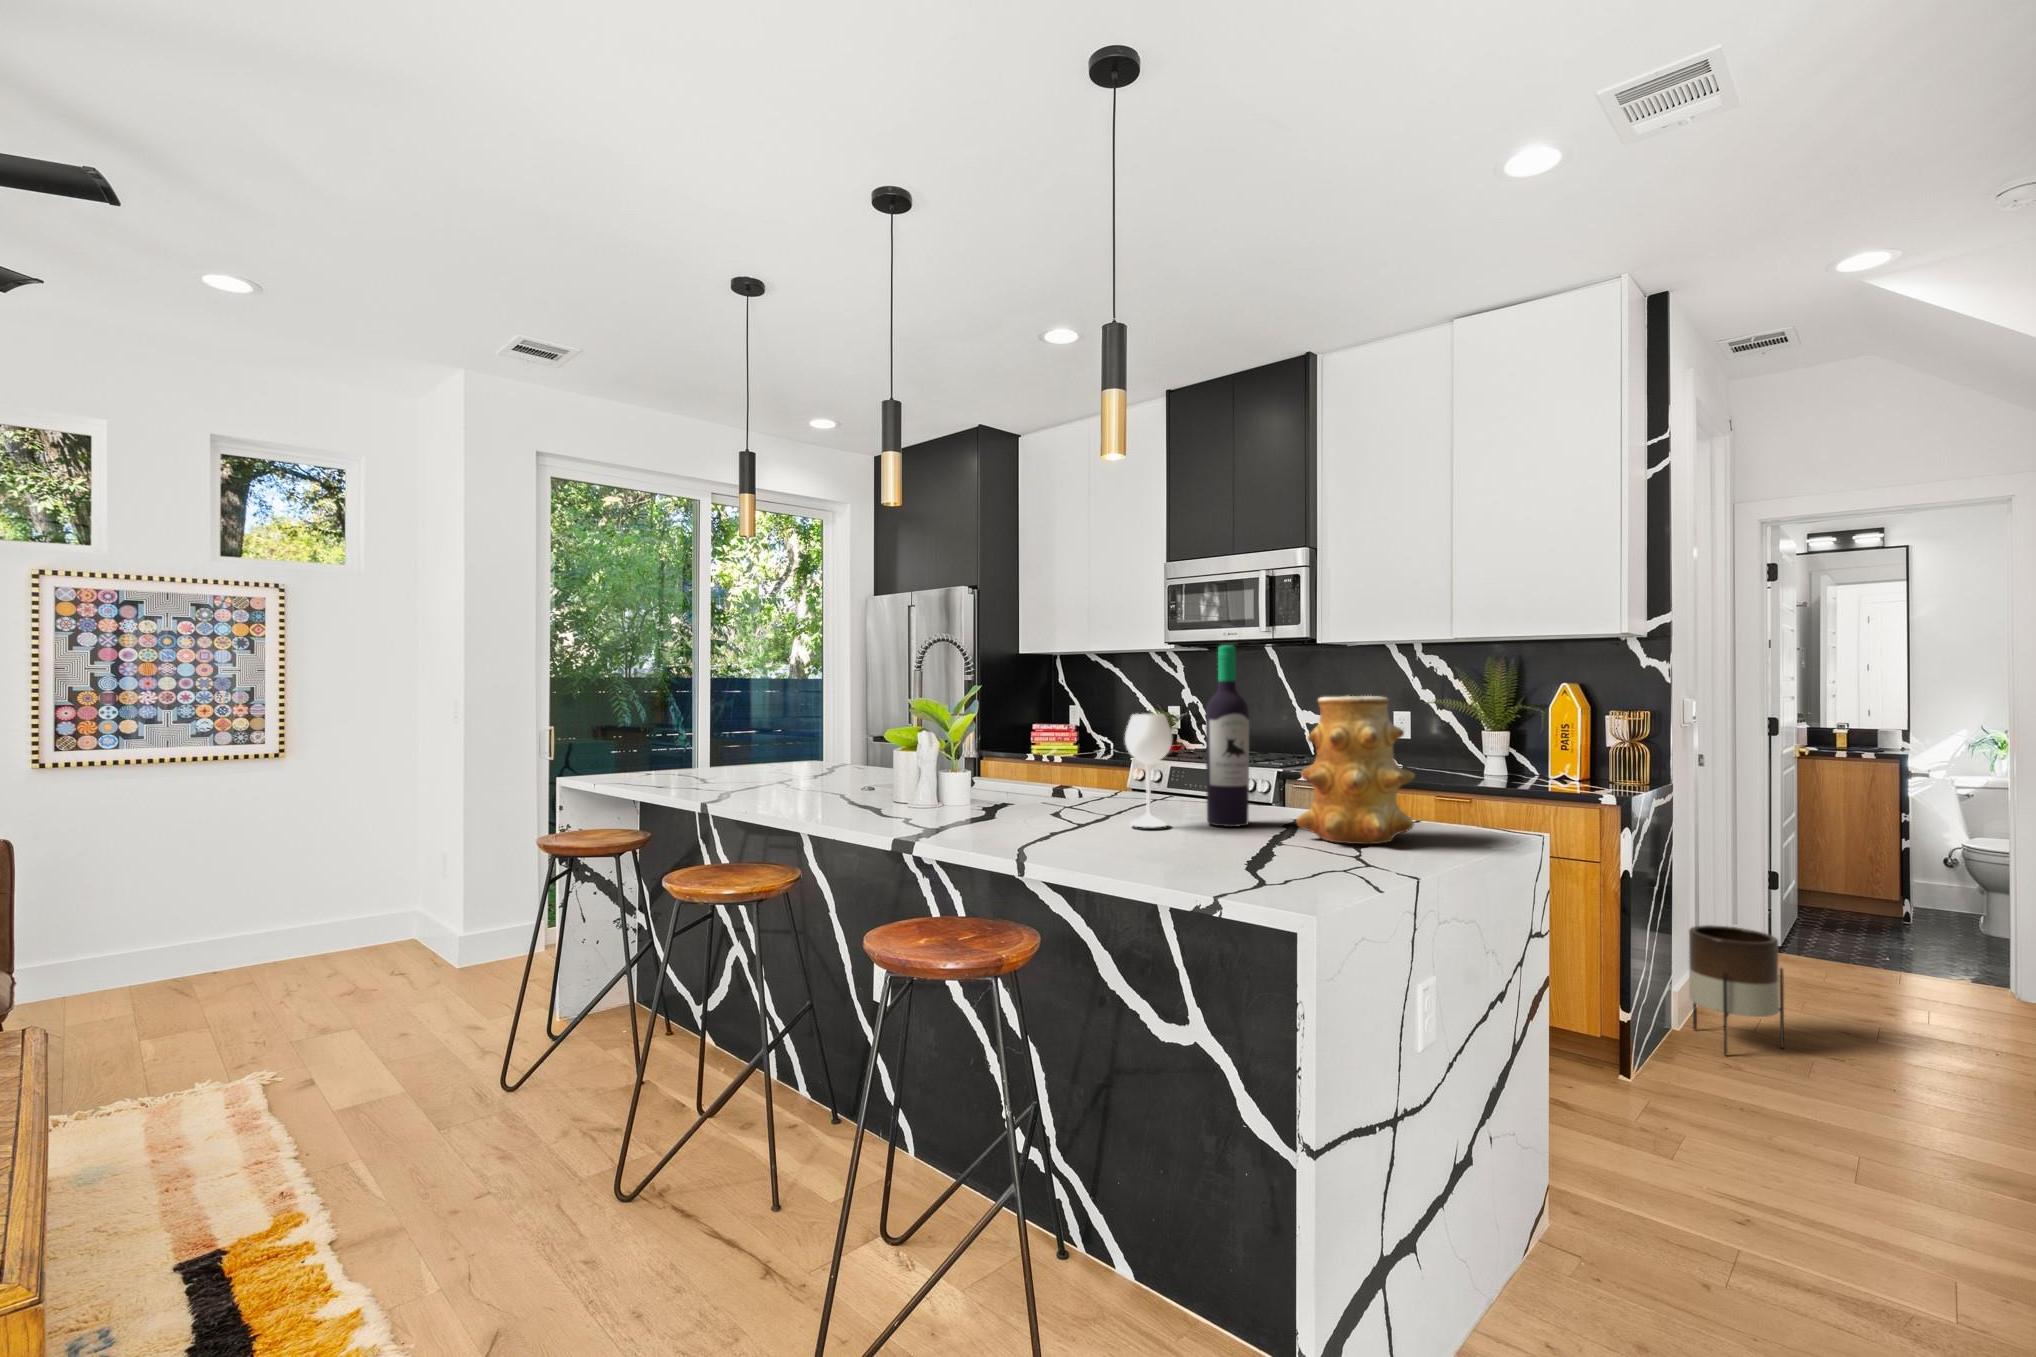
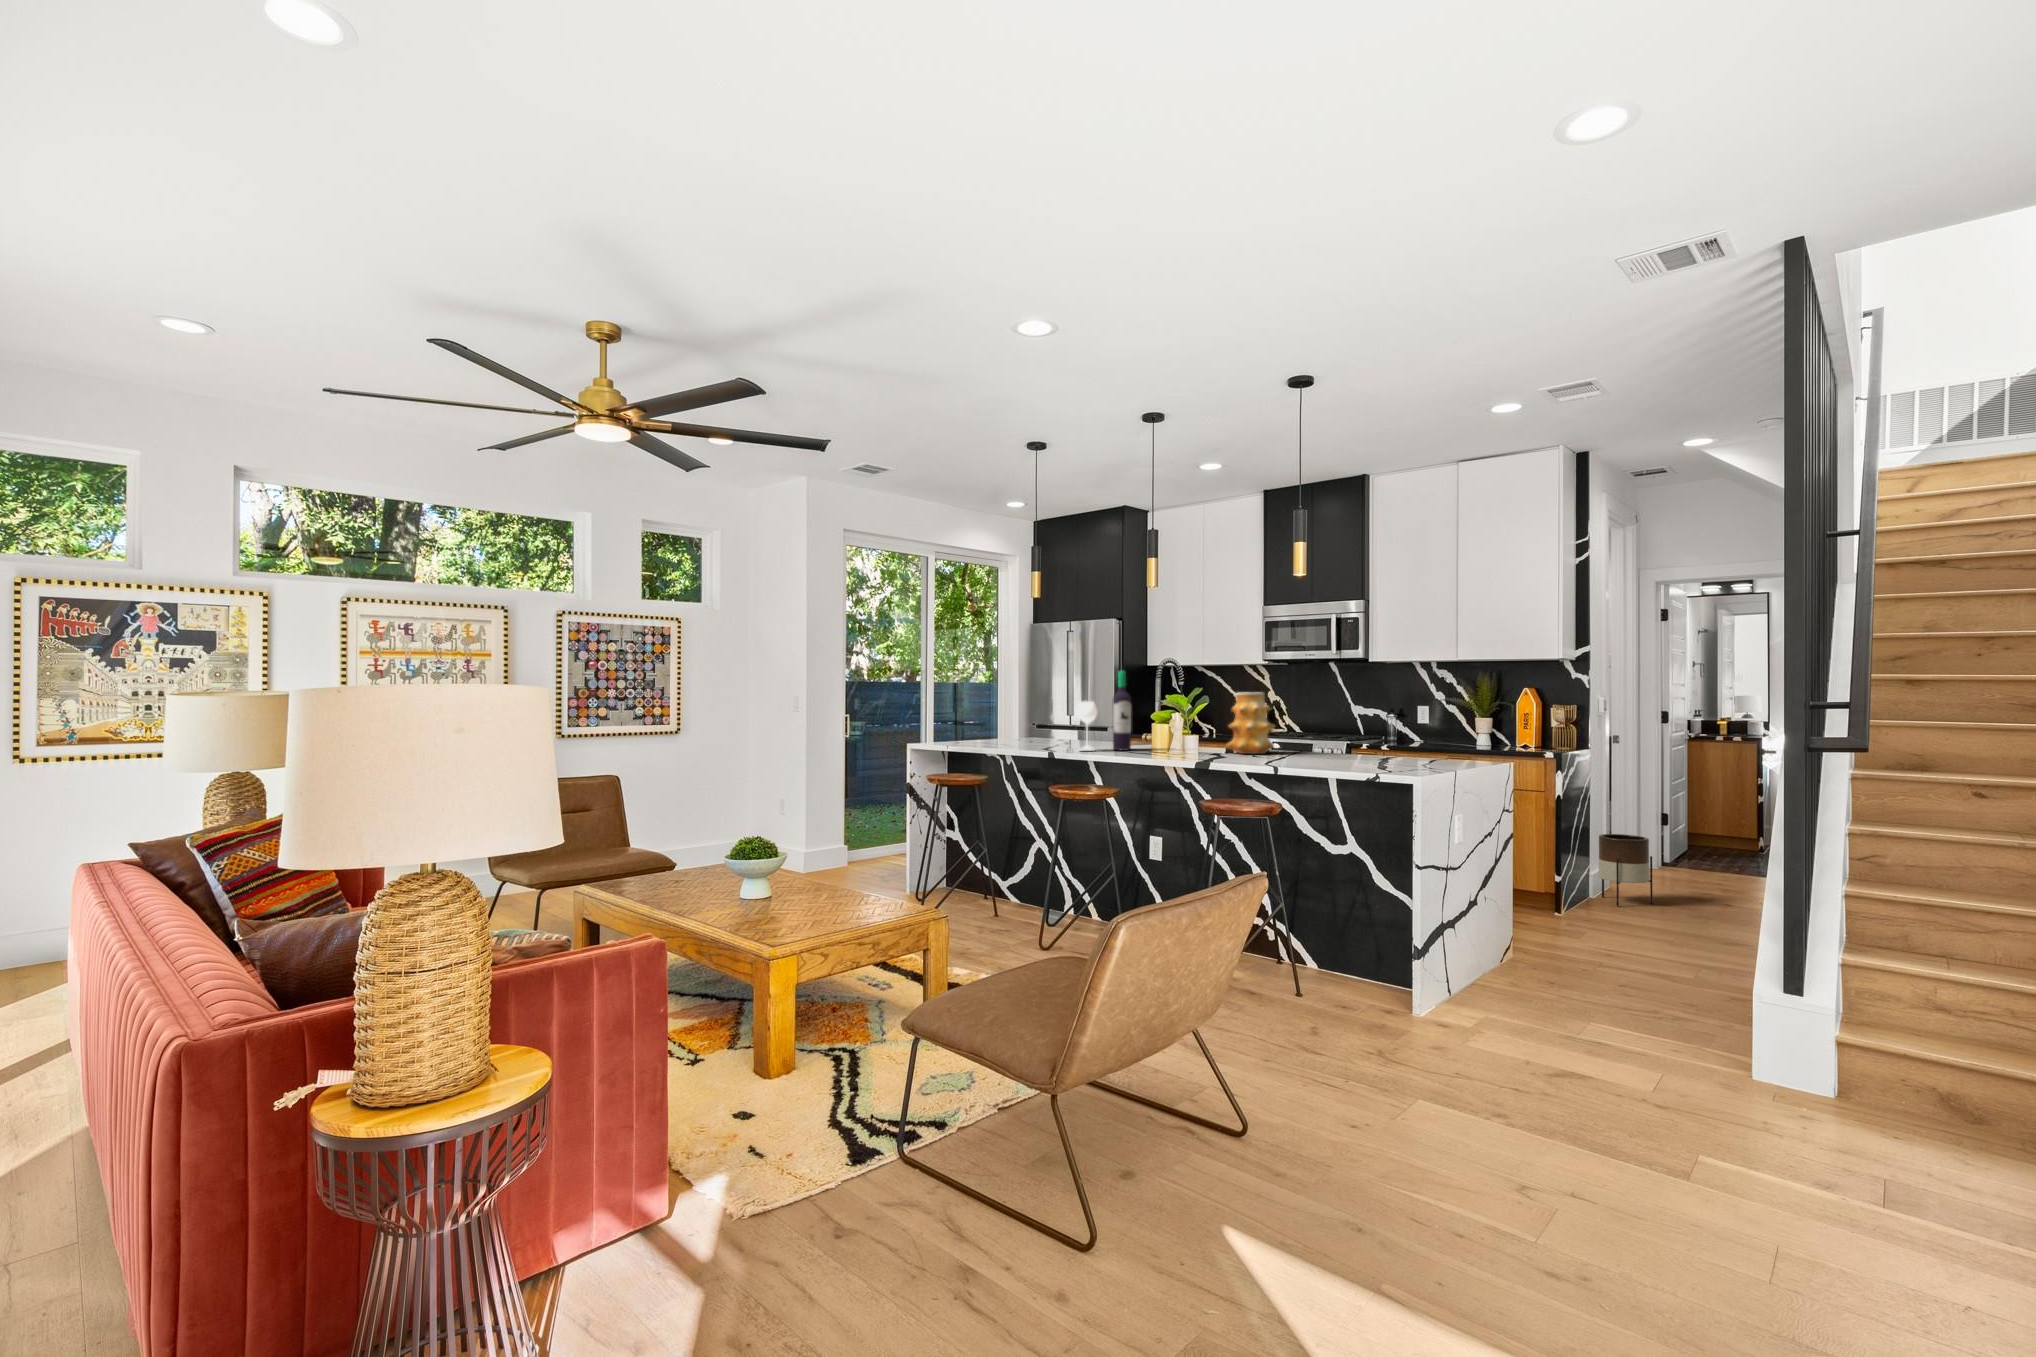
wine bottle: present [1125,645,1249,827] -> present [1077,671,1131,750]
vase: present [1296,696,1415,844] -> present [1227,693,1275,754]

